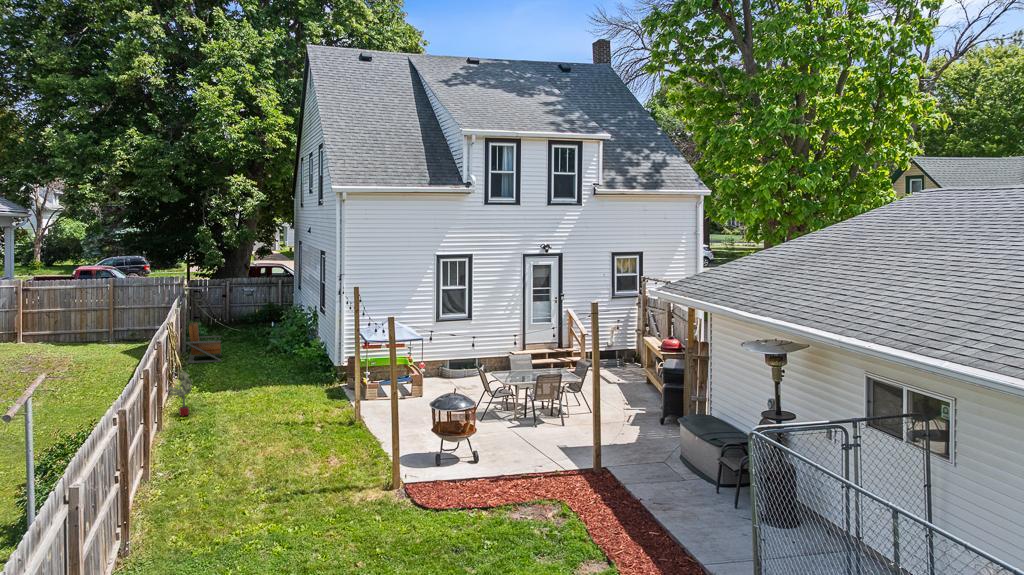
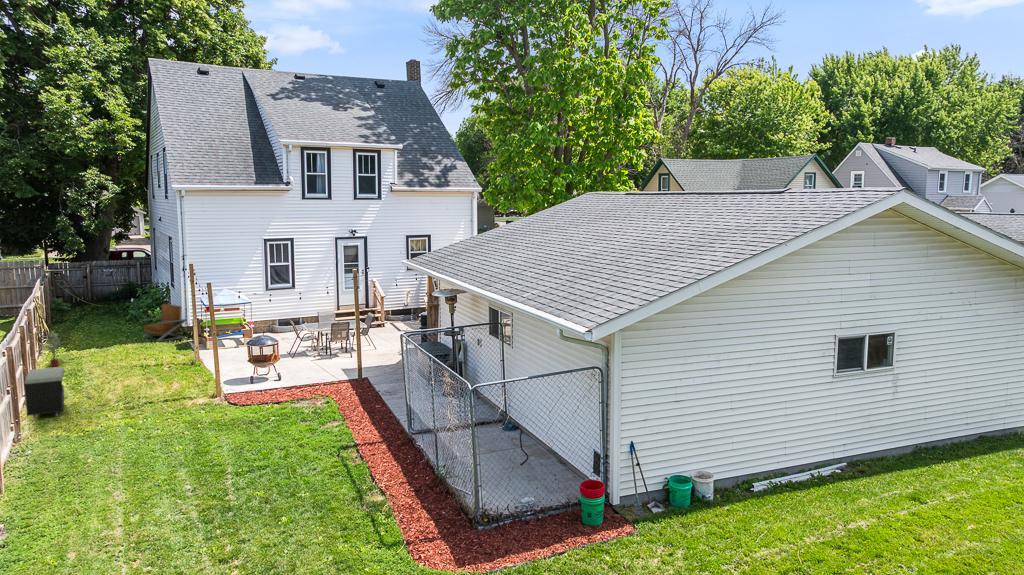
lounge chair: present [186,322,222,363] -> present [142,304,186,341]
storage bench: none [137,430,191,507] -> present [25,367,64,418]

